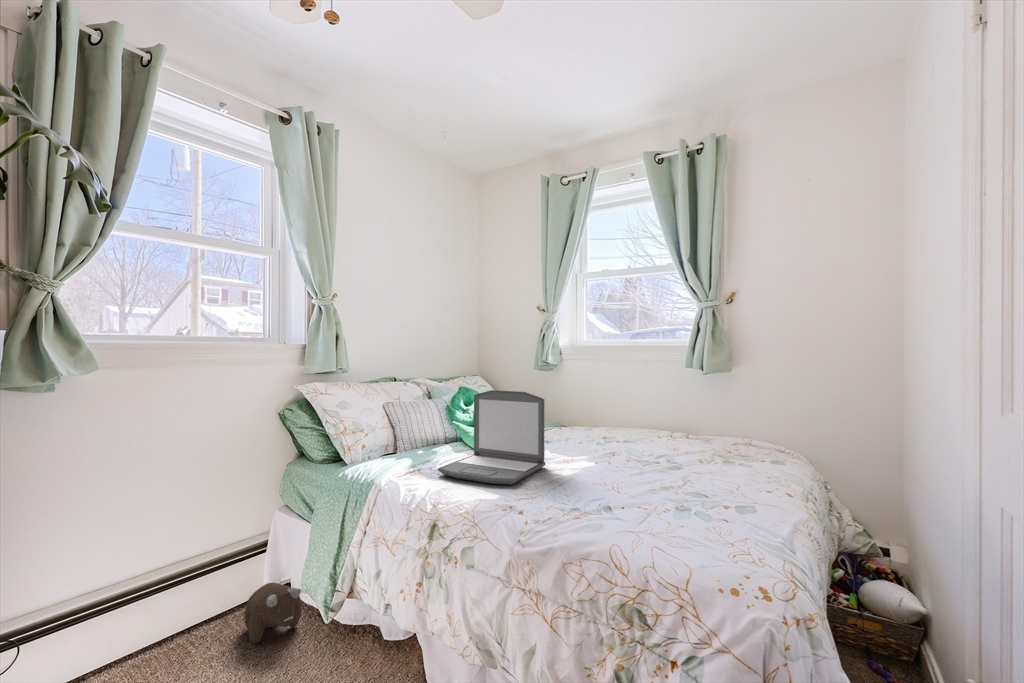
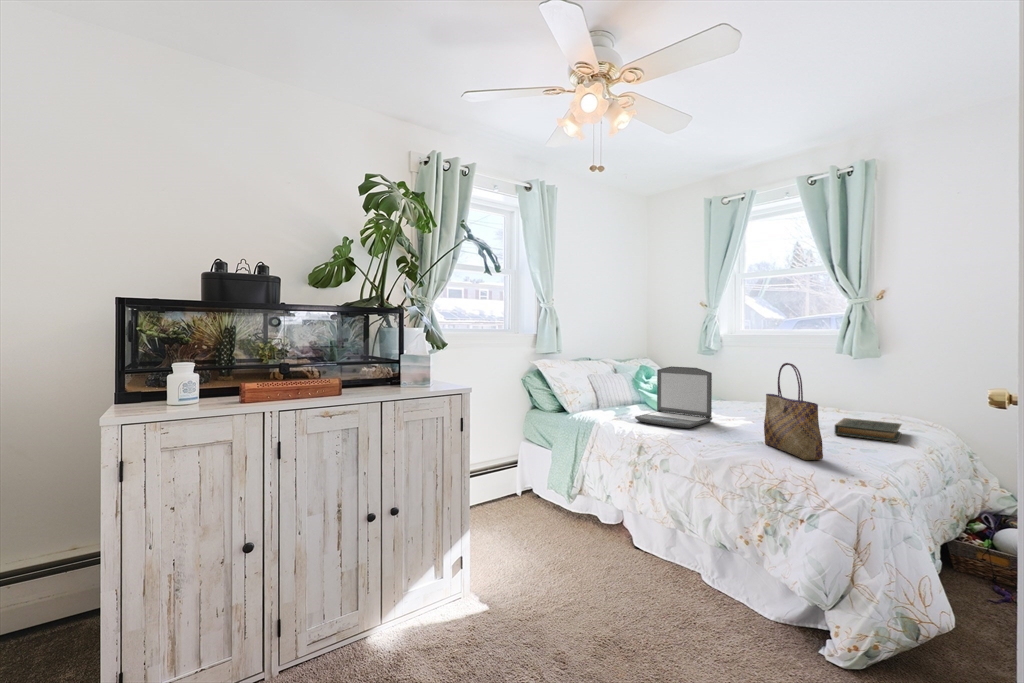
tote bag: none [612,390,695,544] -> present [764,363,823,460]
hardback book: none [696,453,770,490] -> present [835,418,902,442]
plush toy: present [244,583,302,643] -> none [512,482,547,516]

